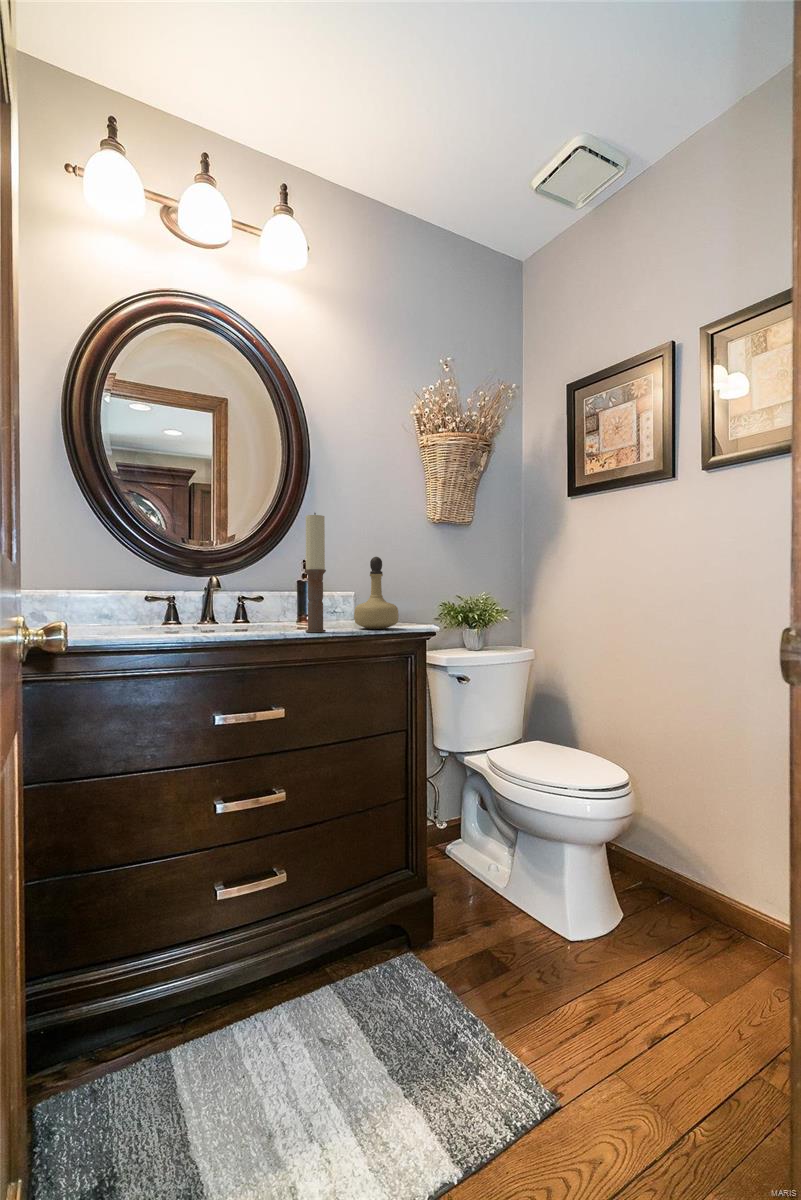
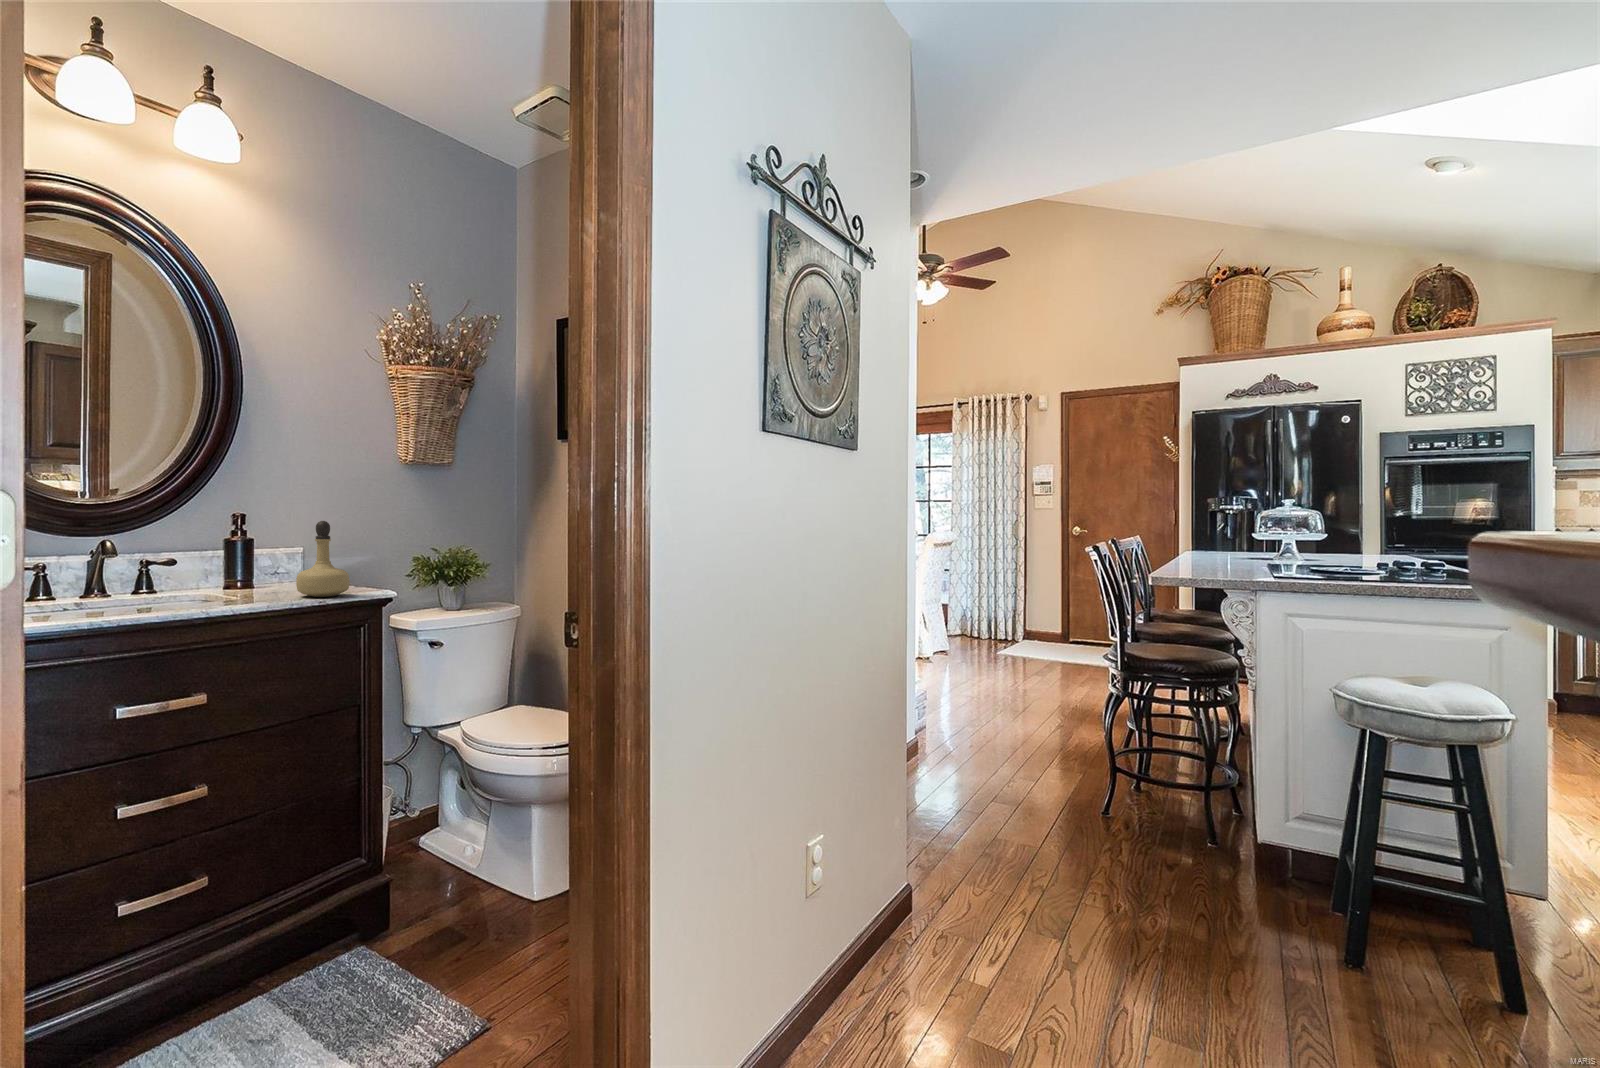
candle: present [305,513,326,632] -> none [236,480,261,605]

